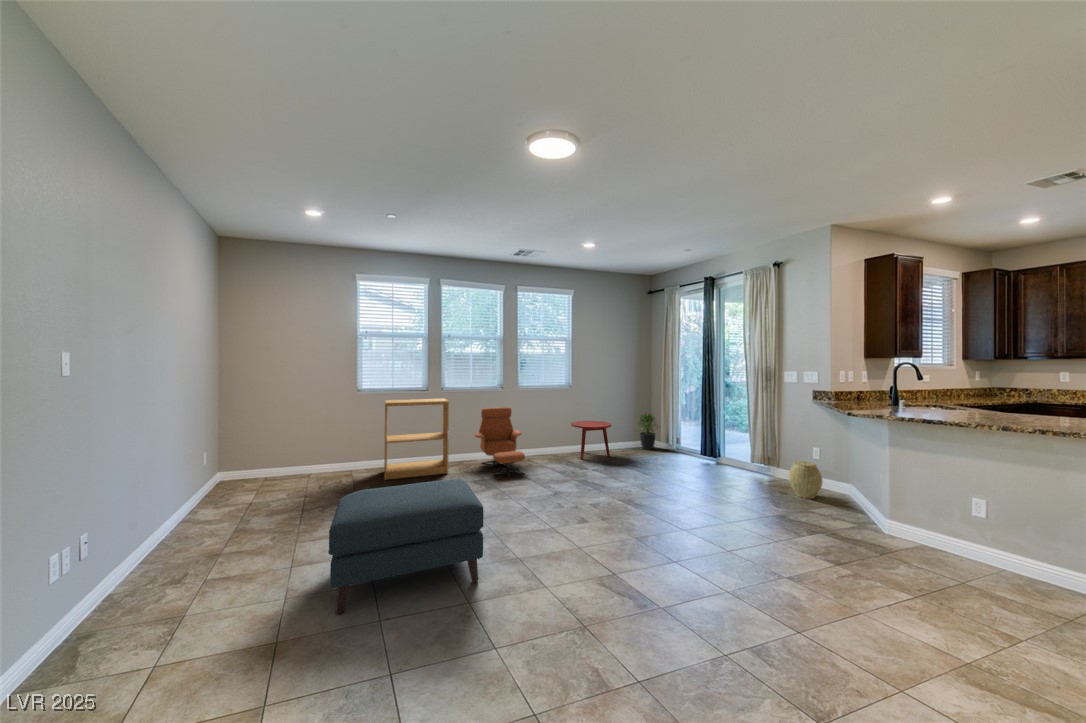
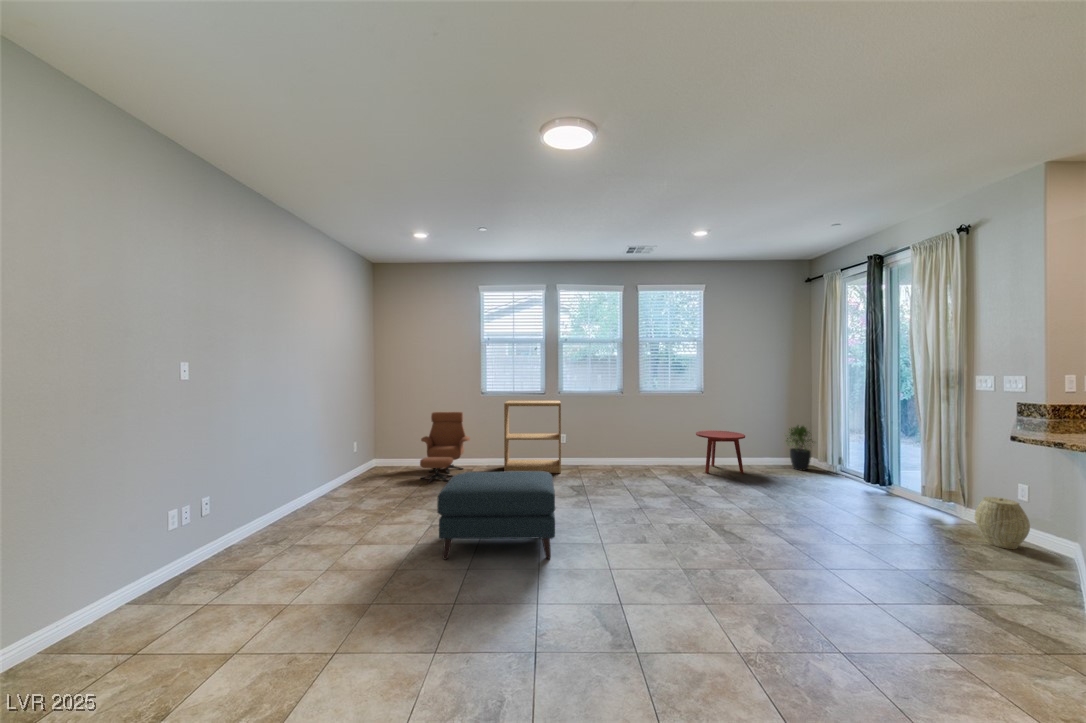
lounge chair: present [475,407,525,478] -> present [420,412,470,483]

